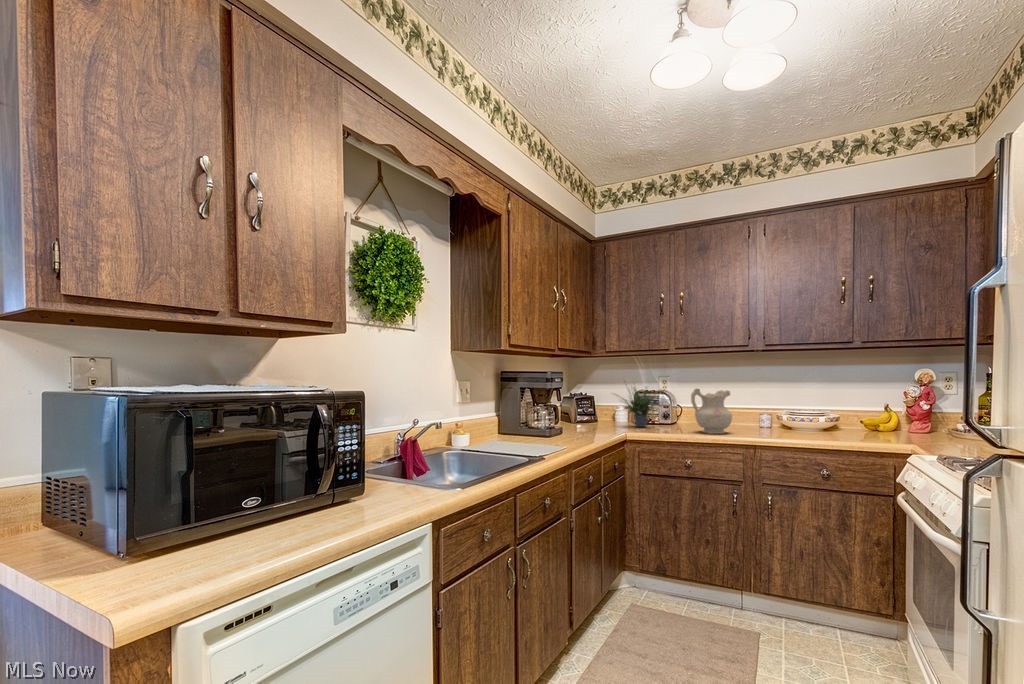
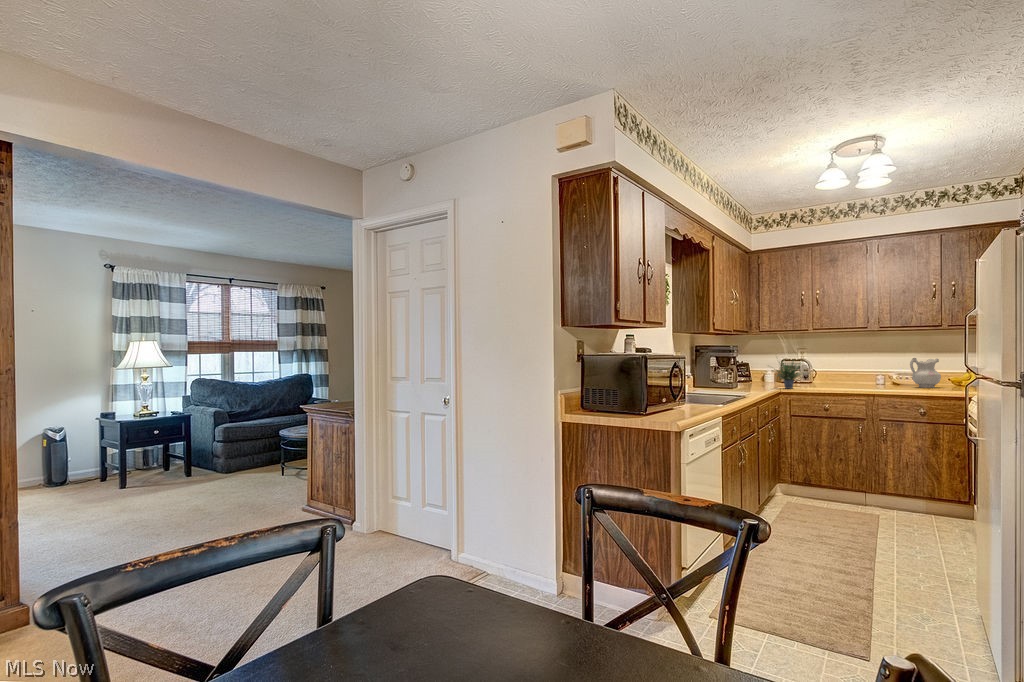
ceramic pitcher: present [691,389,732,434] -> present [910,358,941,388]

